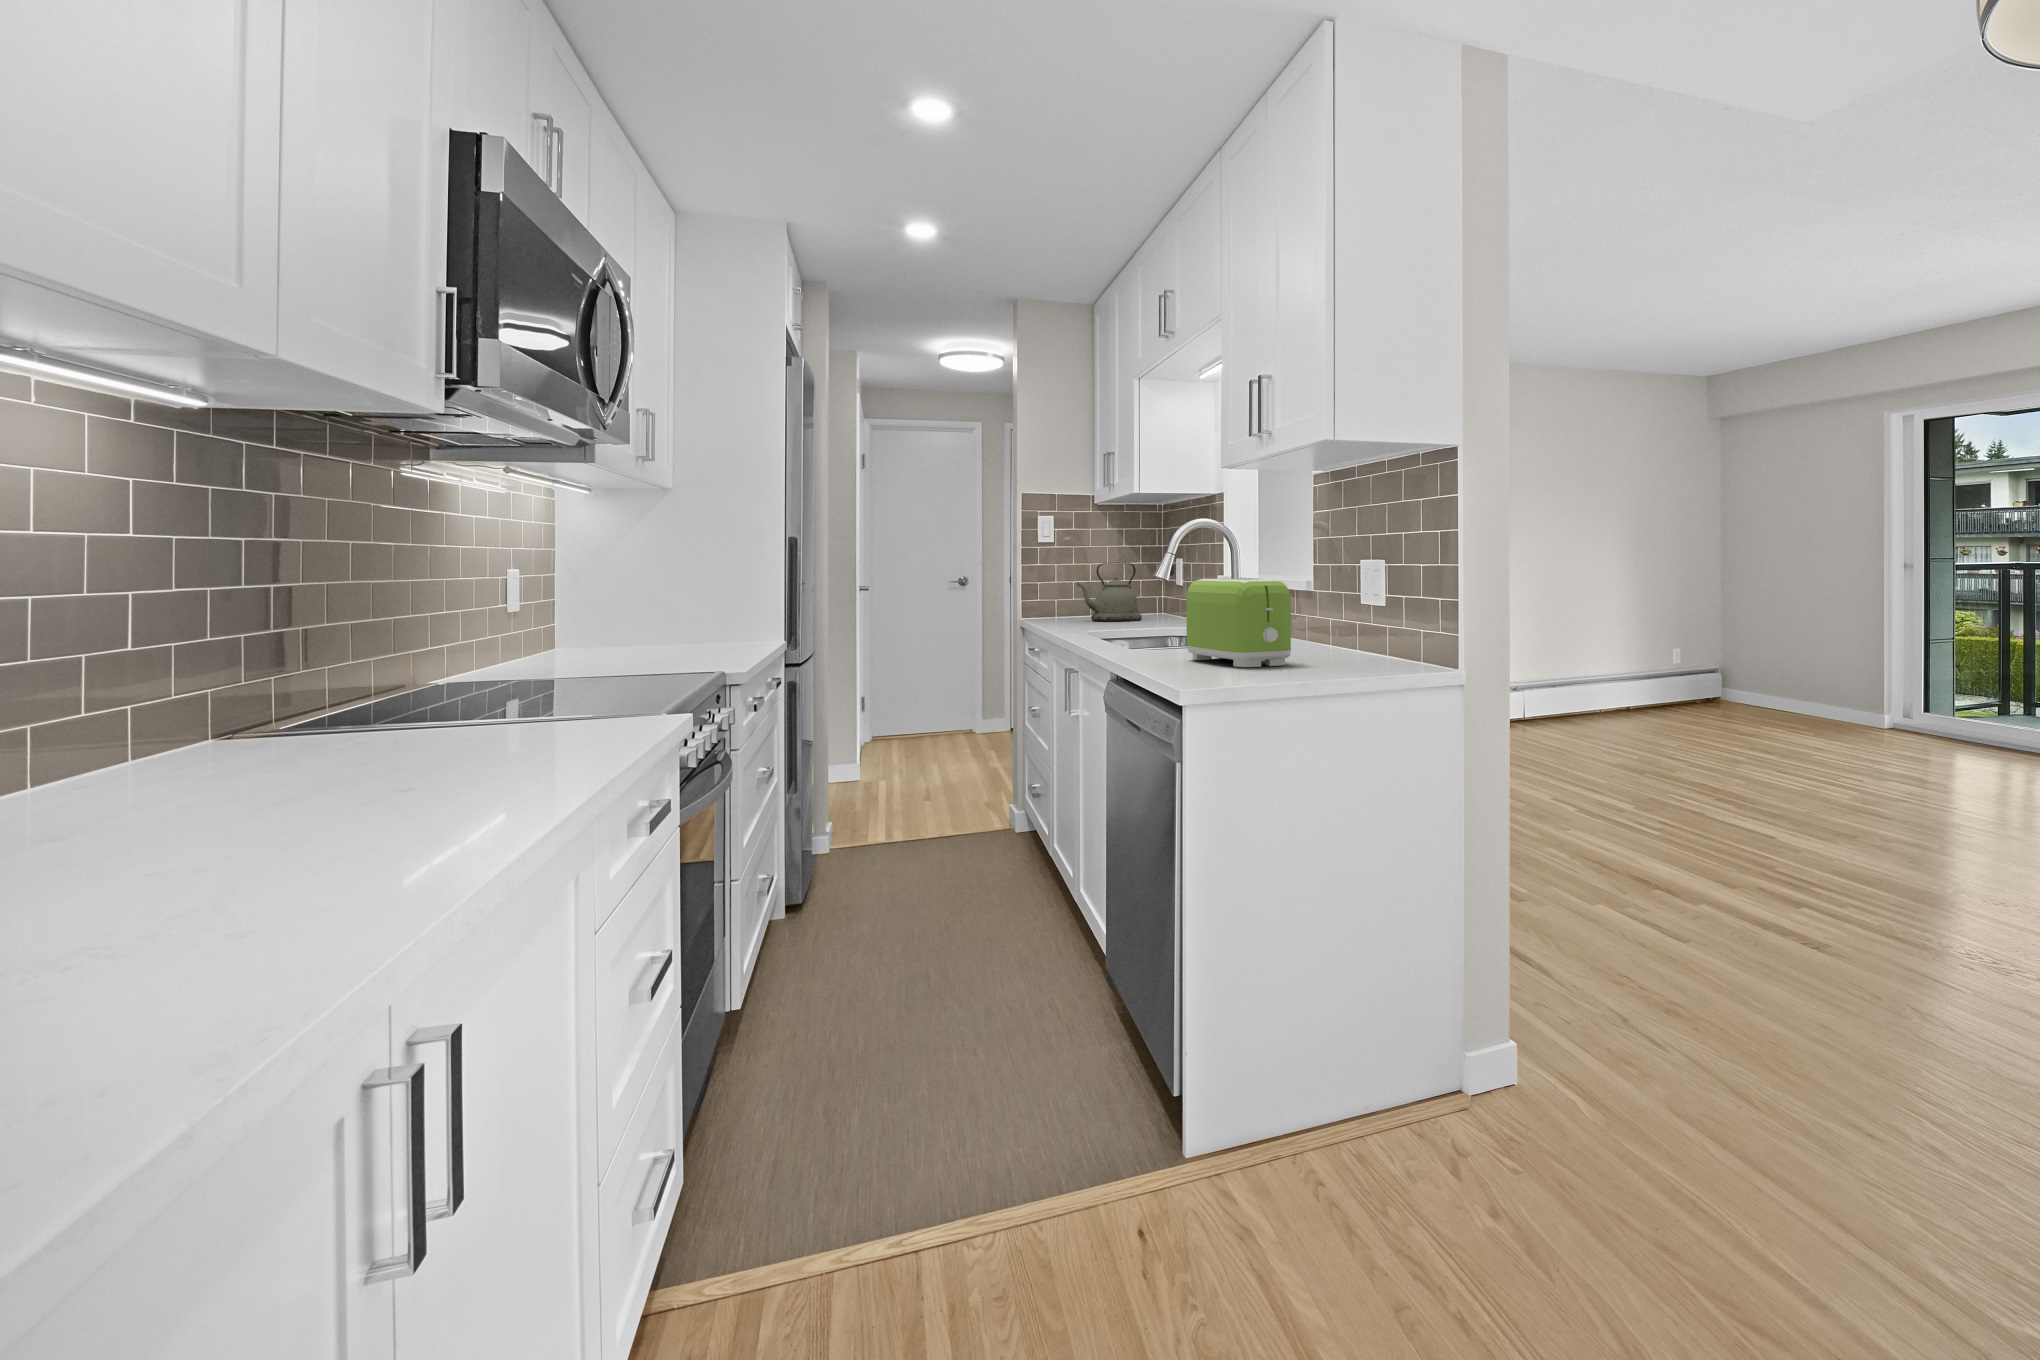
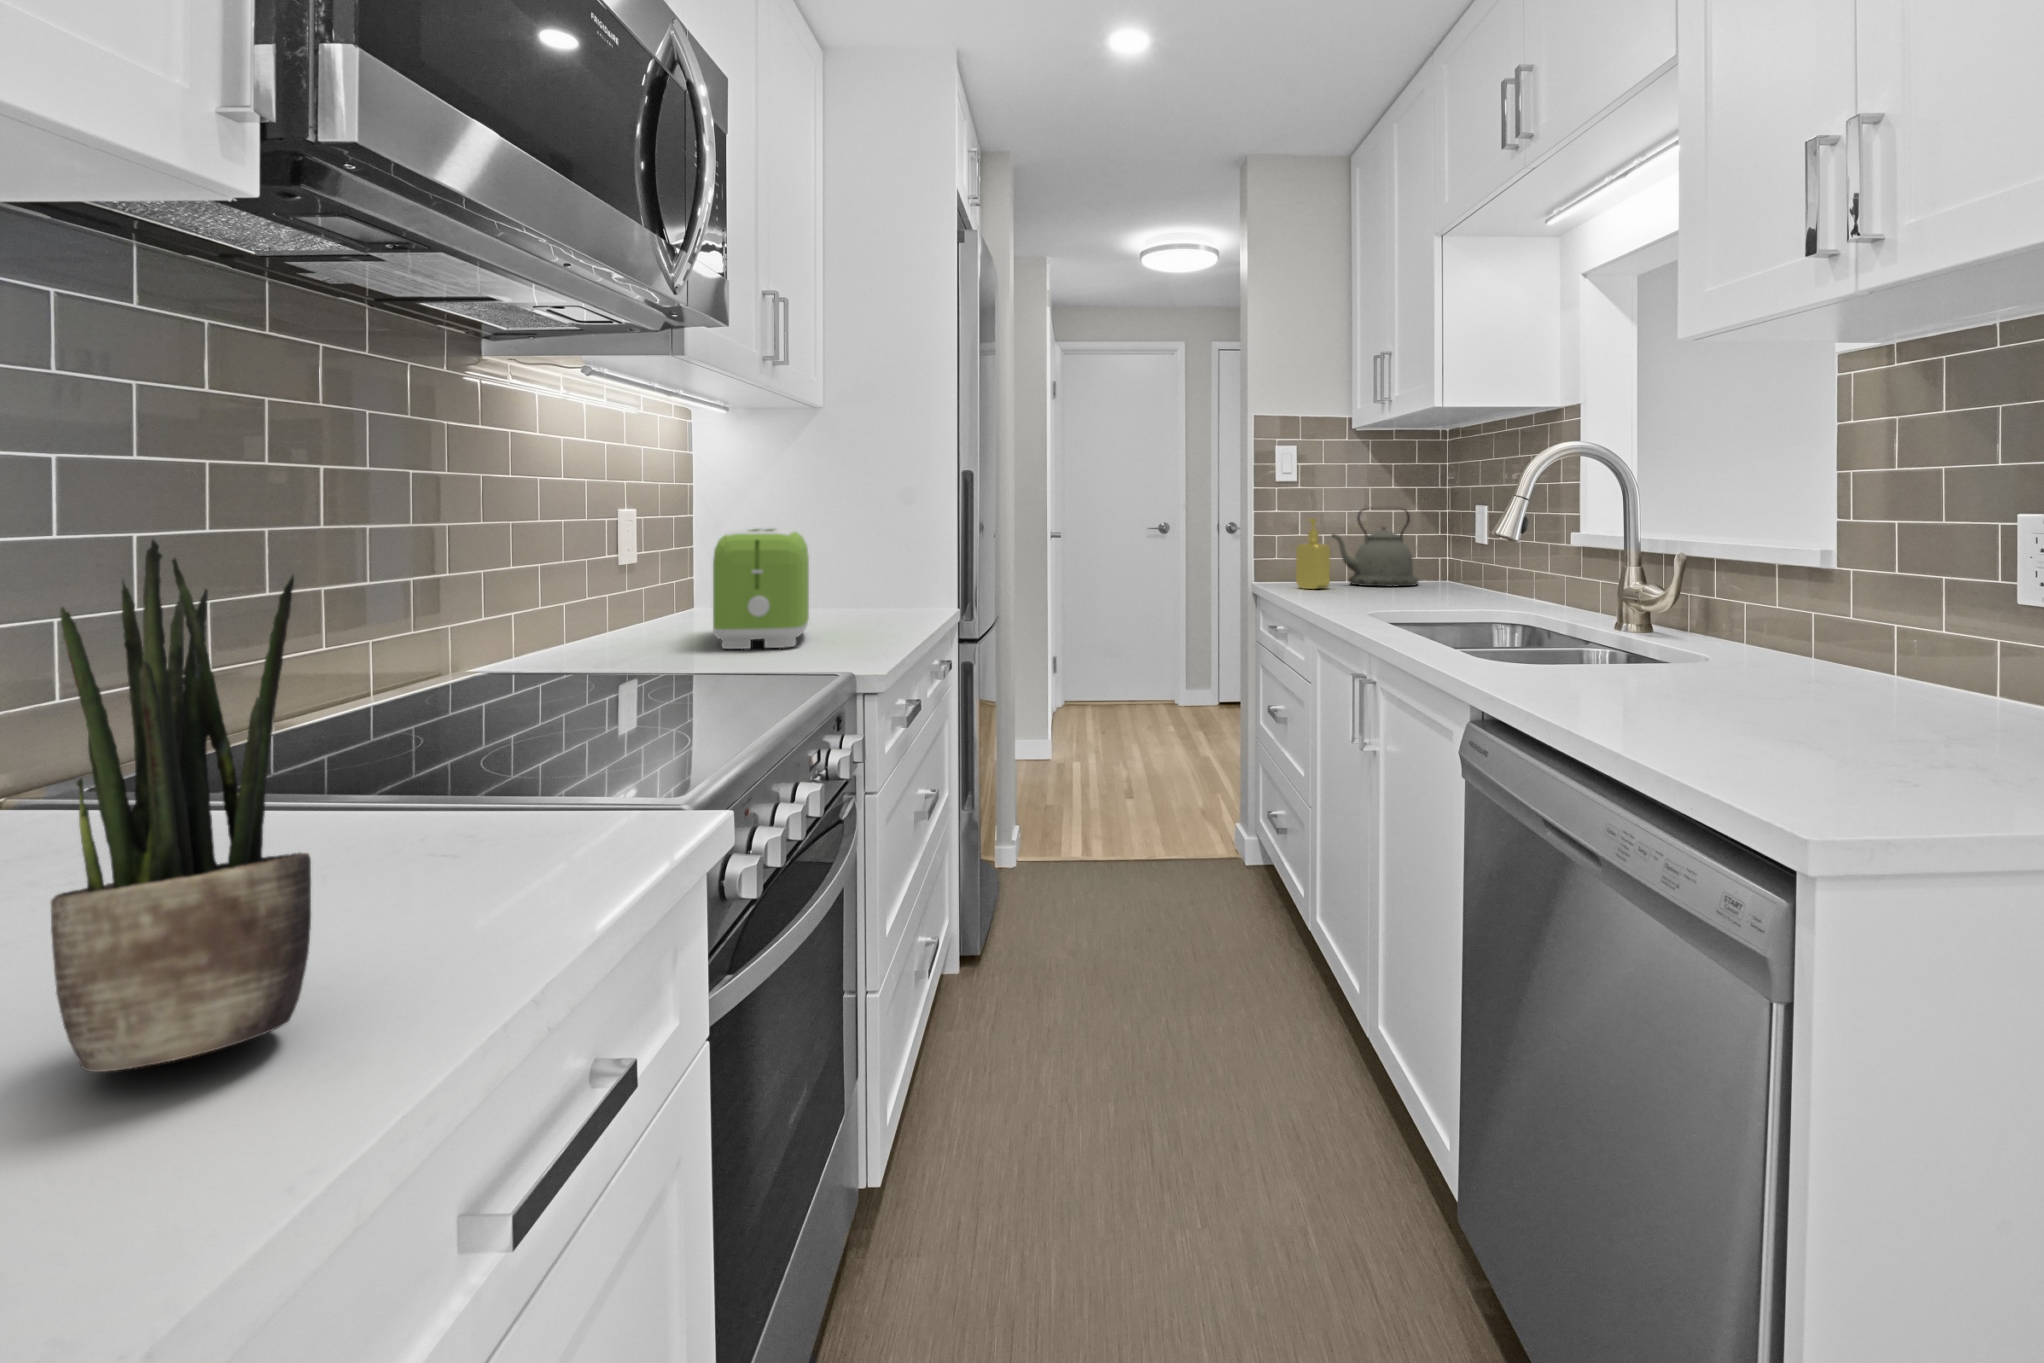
potted plant: none [495,568,577,742] -> present [51,540,311,1072]
soap dispenser: none [1049,571,1074,624] -> present [1296,518,1330,589]
toaster: present [1186,579,1291,667] -> present [713,528,809,649]

